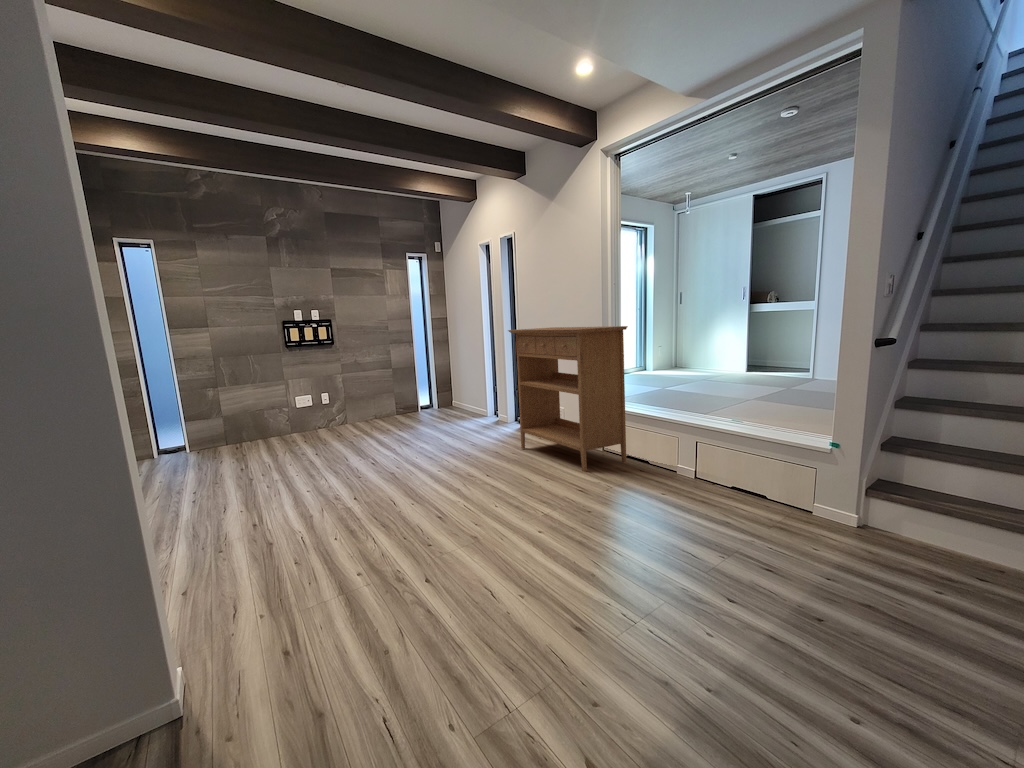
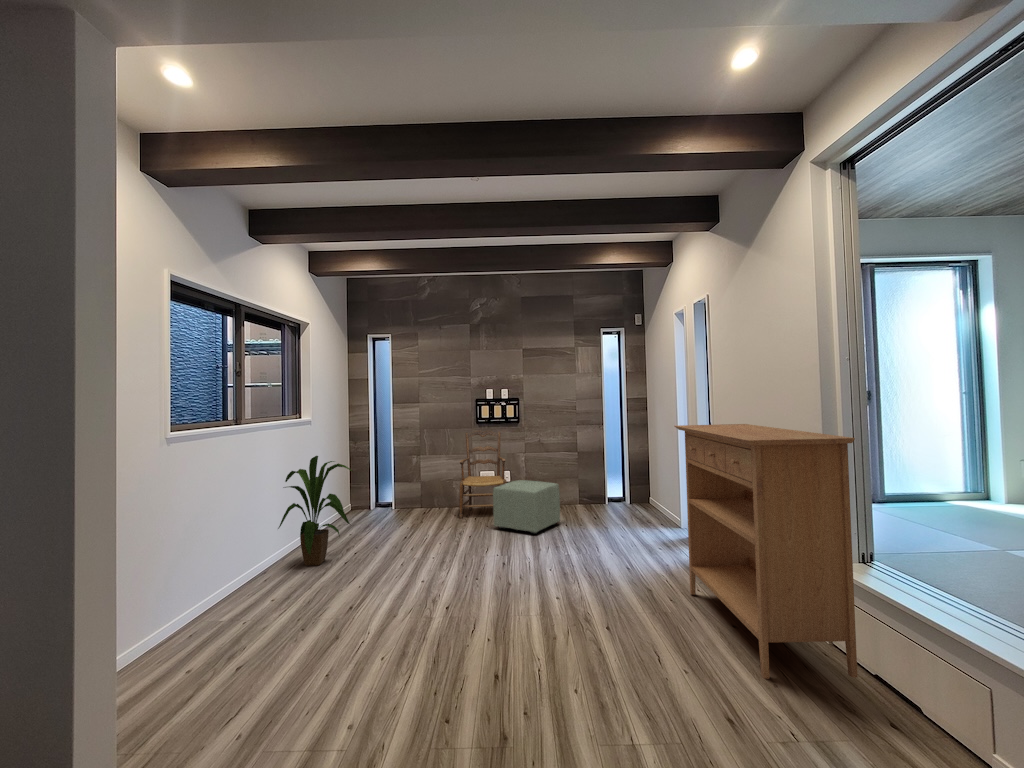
armchair: none [278,353,334,440] -> present [459,431,506,518]
house plant: none [114,377,207,492] -> present [278,456,352,566]
ottoman: none [329,395,391,440] -> present [493,480,560,534]

